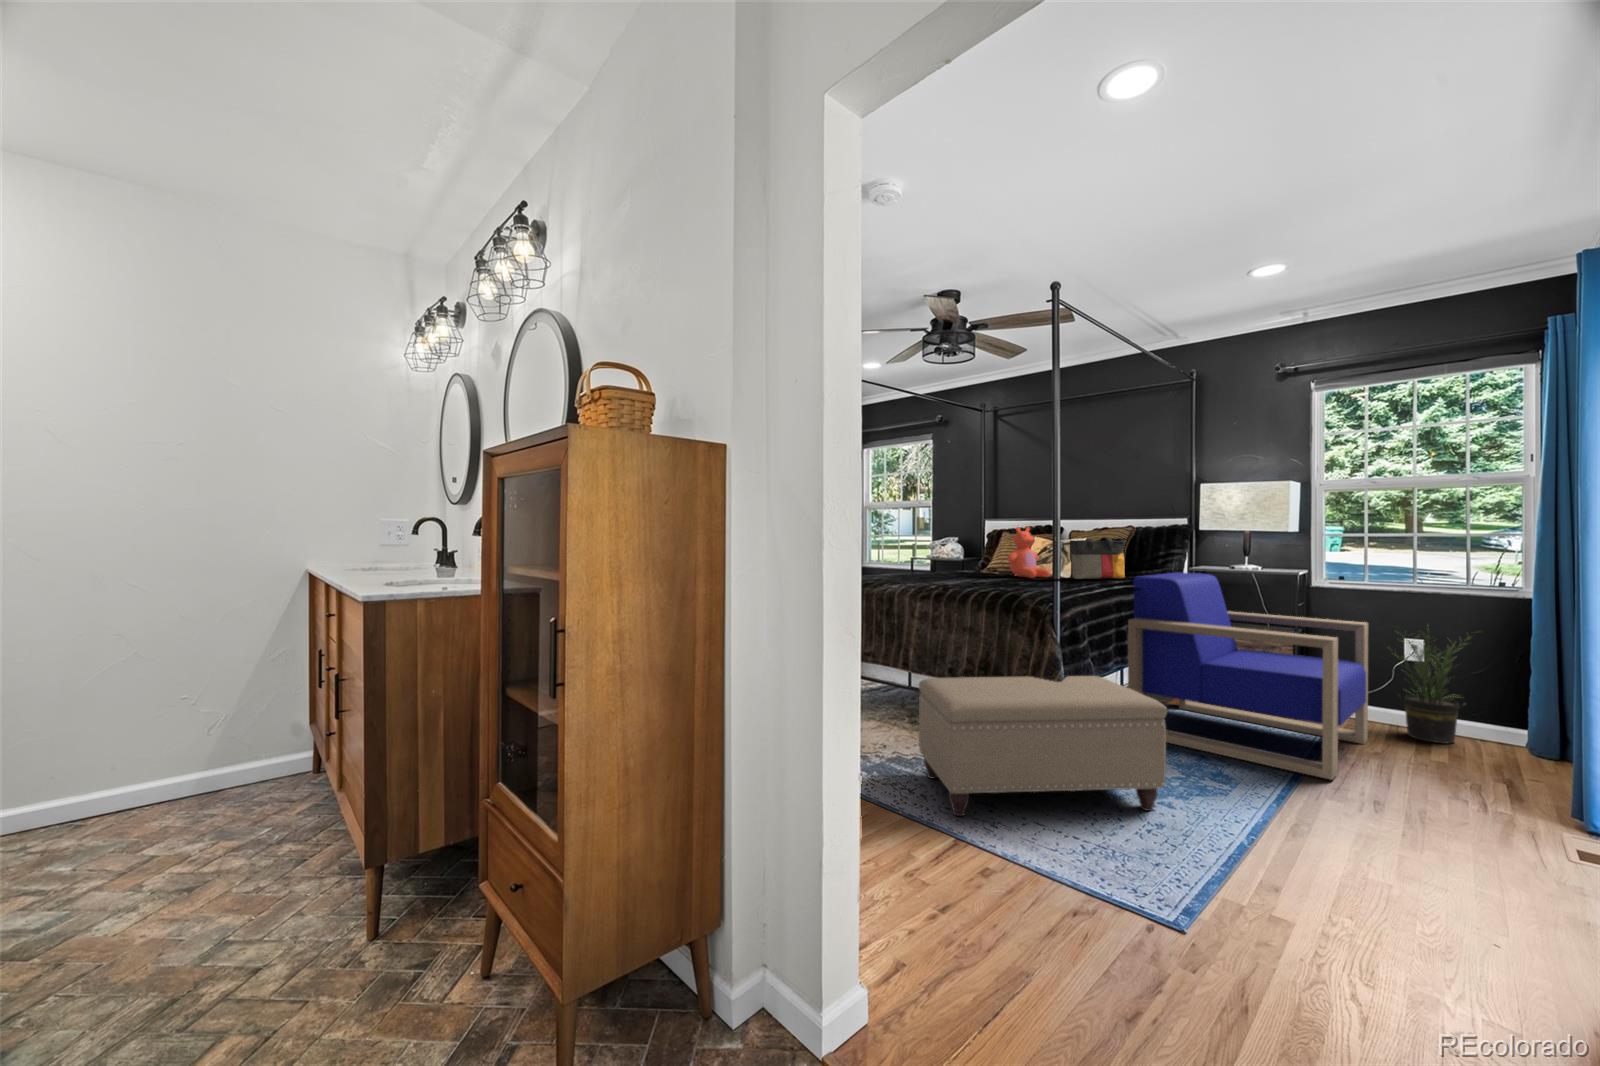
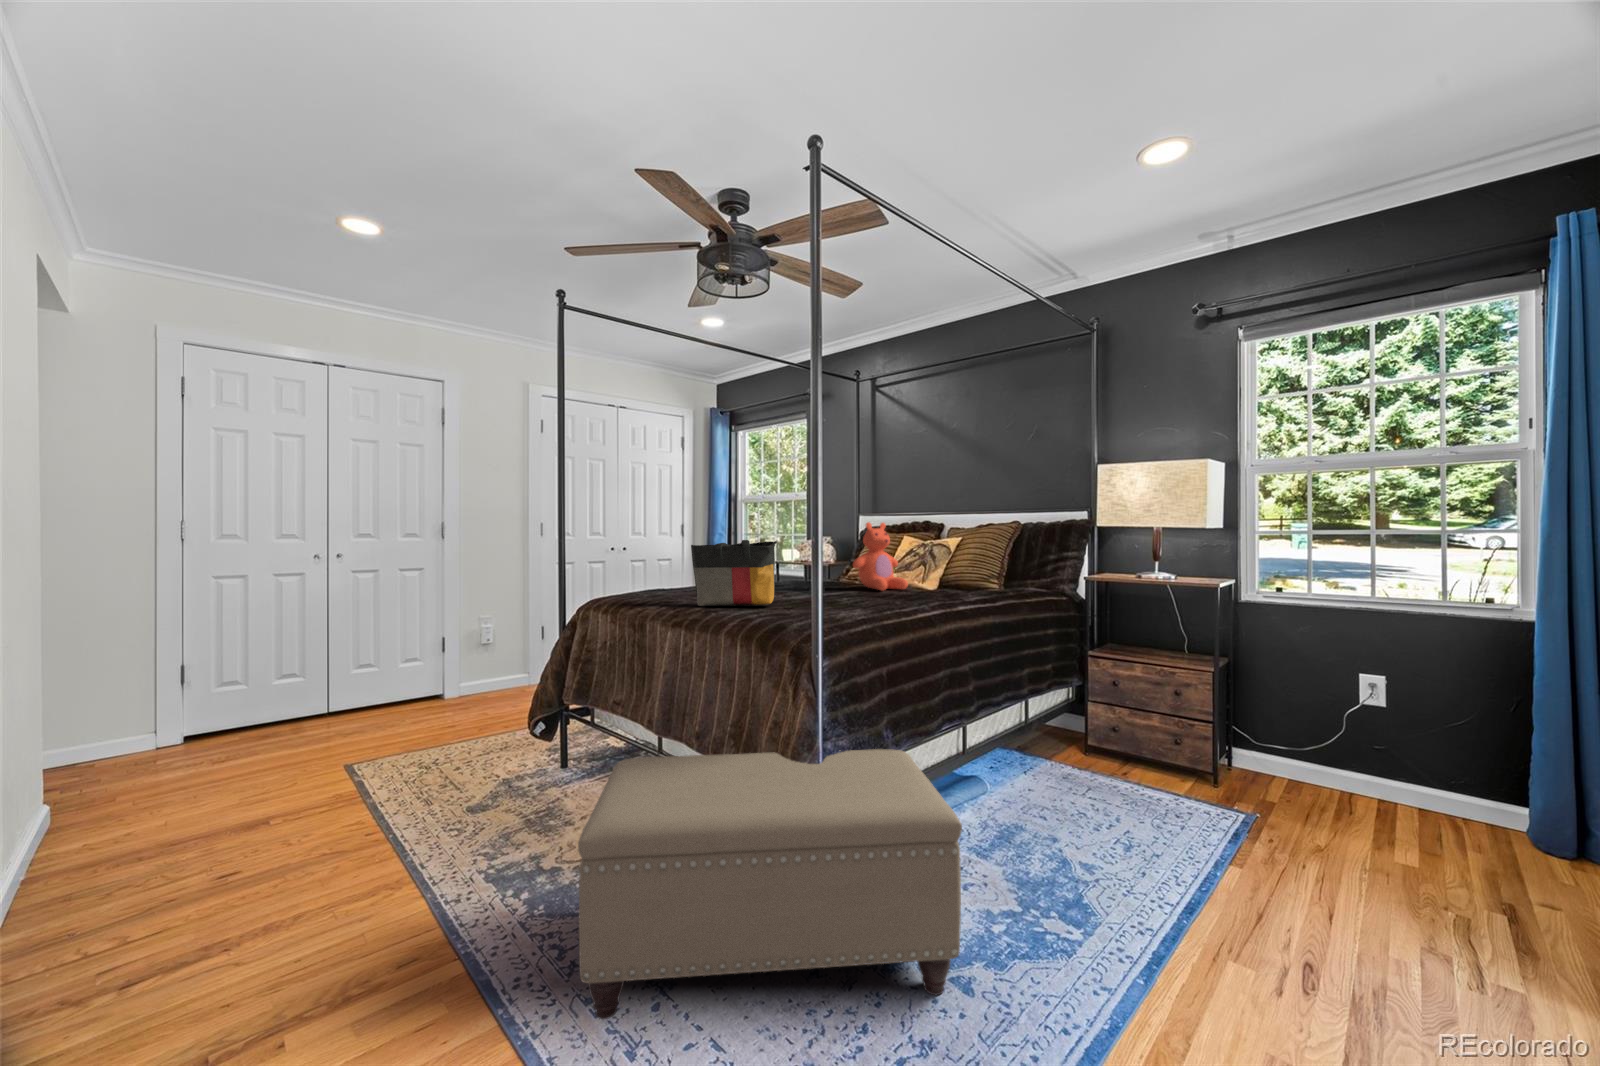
tote bag: present [1070,537,1127,579] -> present [691,540,777,606]
armchair: present [1128,572,1368,780] -> none [976,584,1308,913]
potted plant: present [1388,624,1471,743] -> none [1324,654,1466,829]

